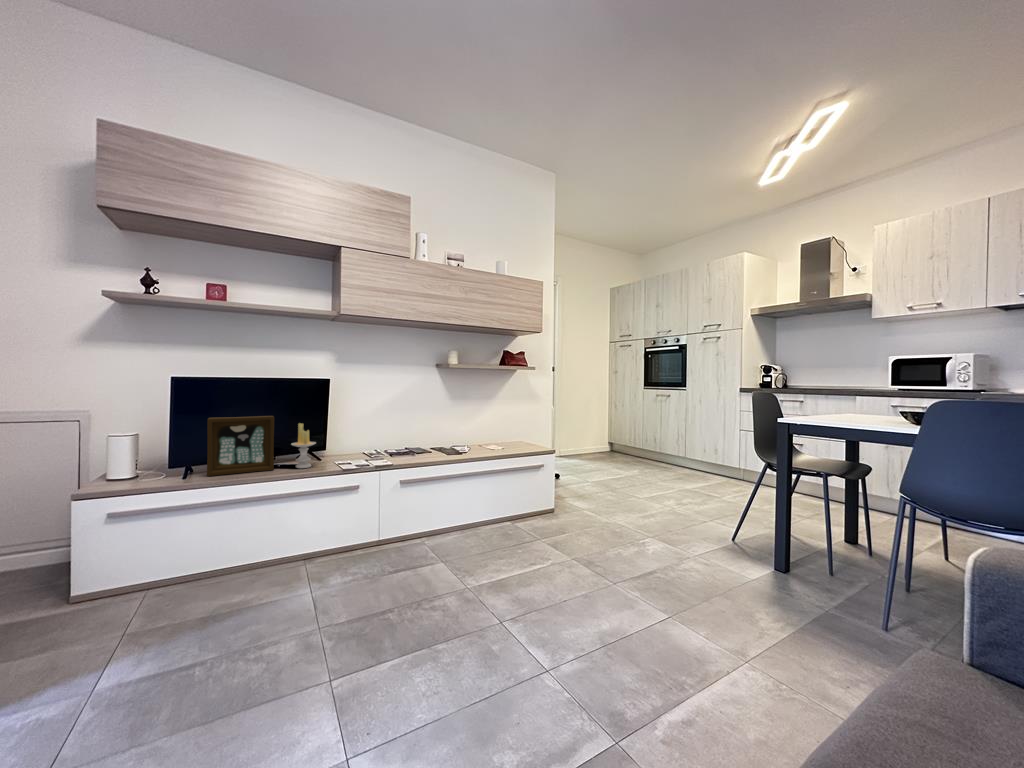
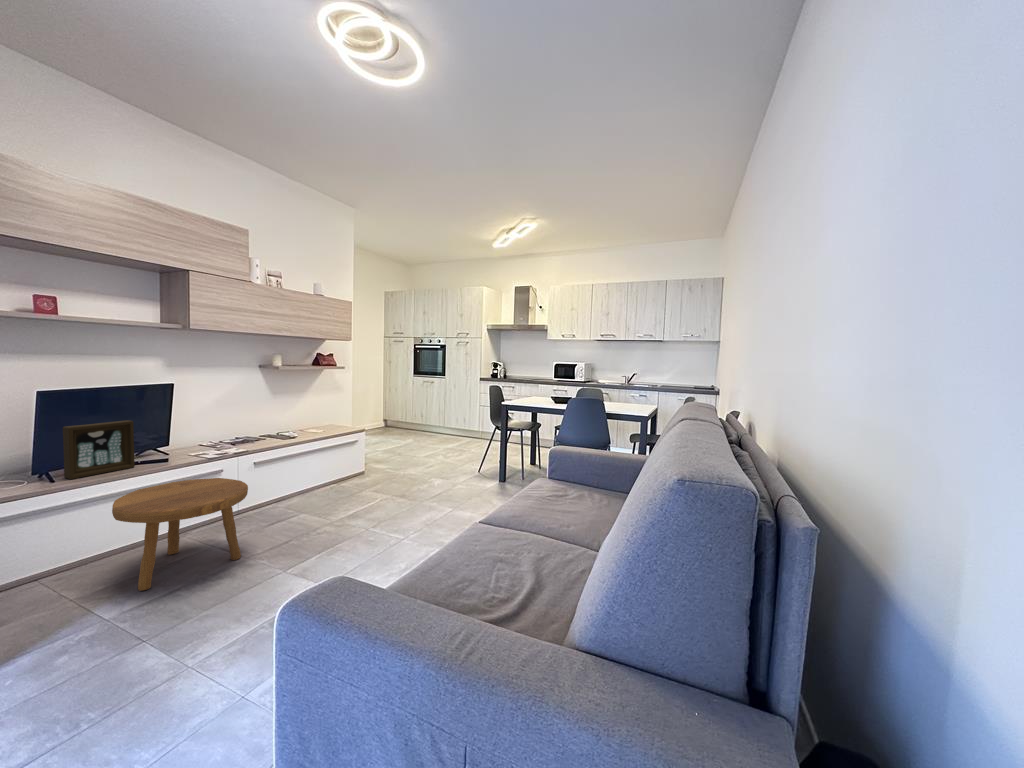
candle: present [291,423,316,468] -> none [148,425,173,463]
footstool: none [181,493,346,641] -> present [112,478,248,591]

